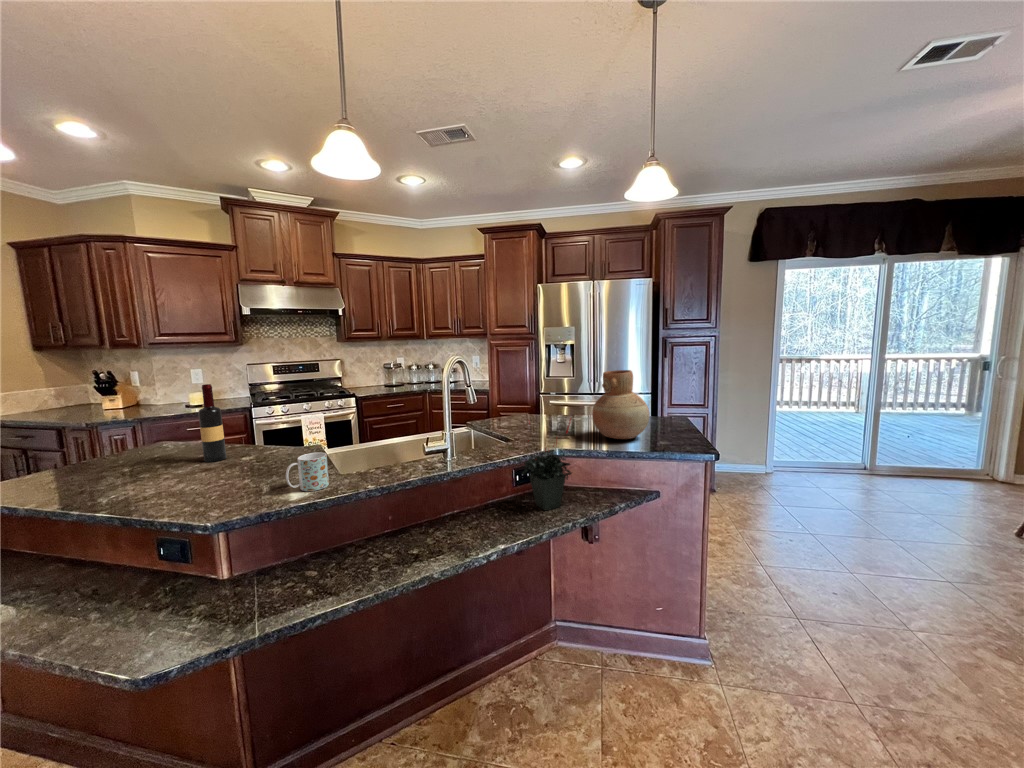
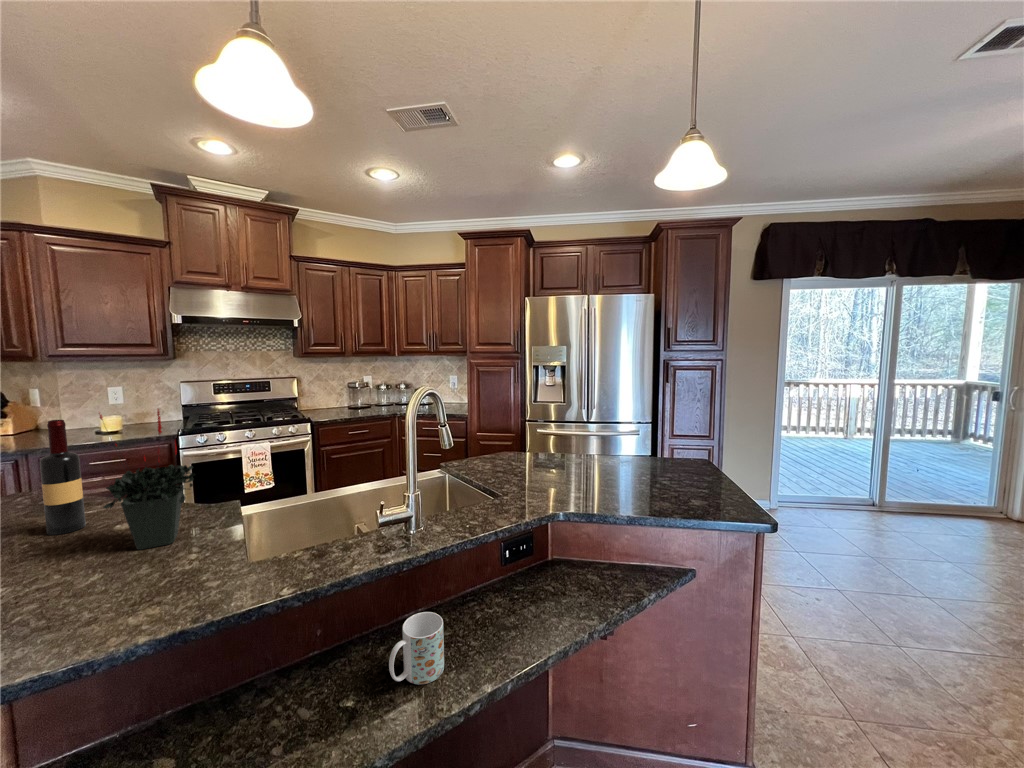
vase: present [592,370,650,439] -> none [604,404,679,496]
potted plant: present [521,419,572,510] -> present [100,410,195,550]
mug: present [286,452,329,491] -> present [389,612,444,684]

